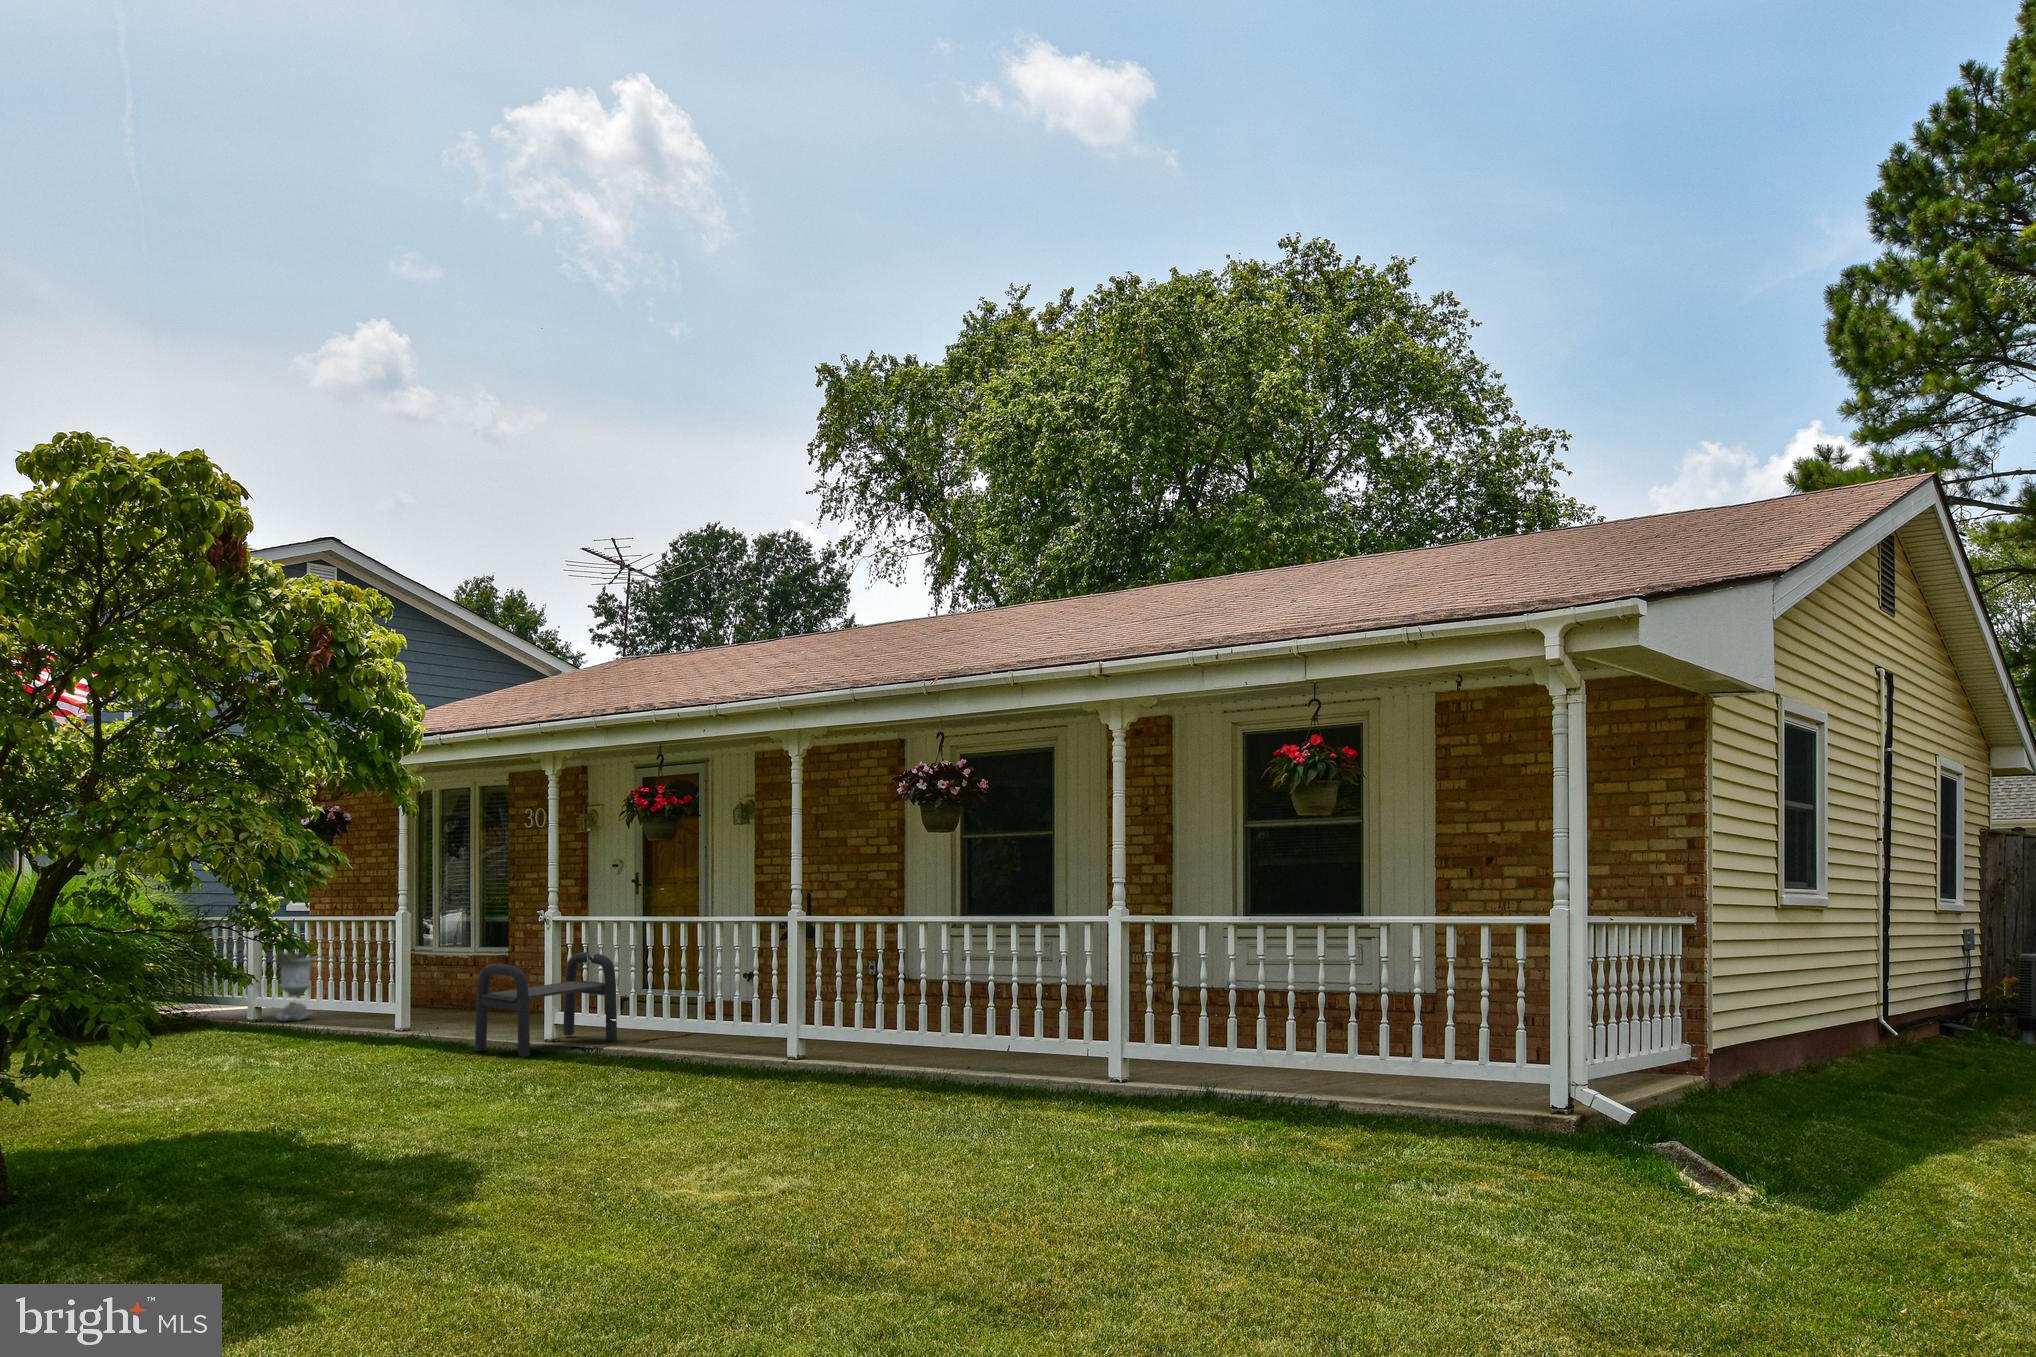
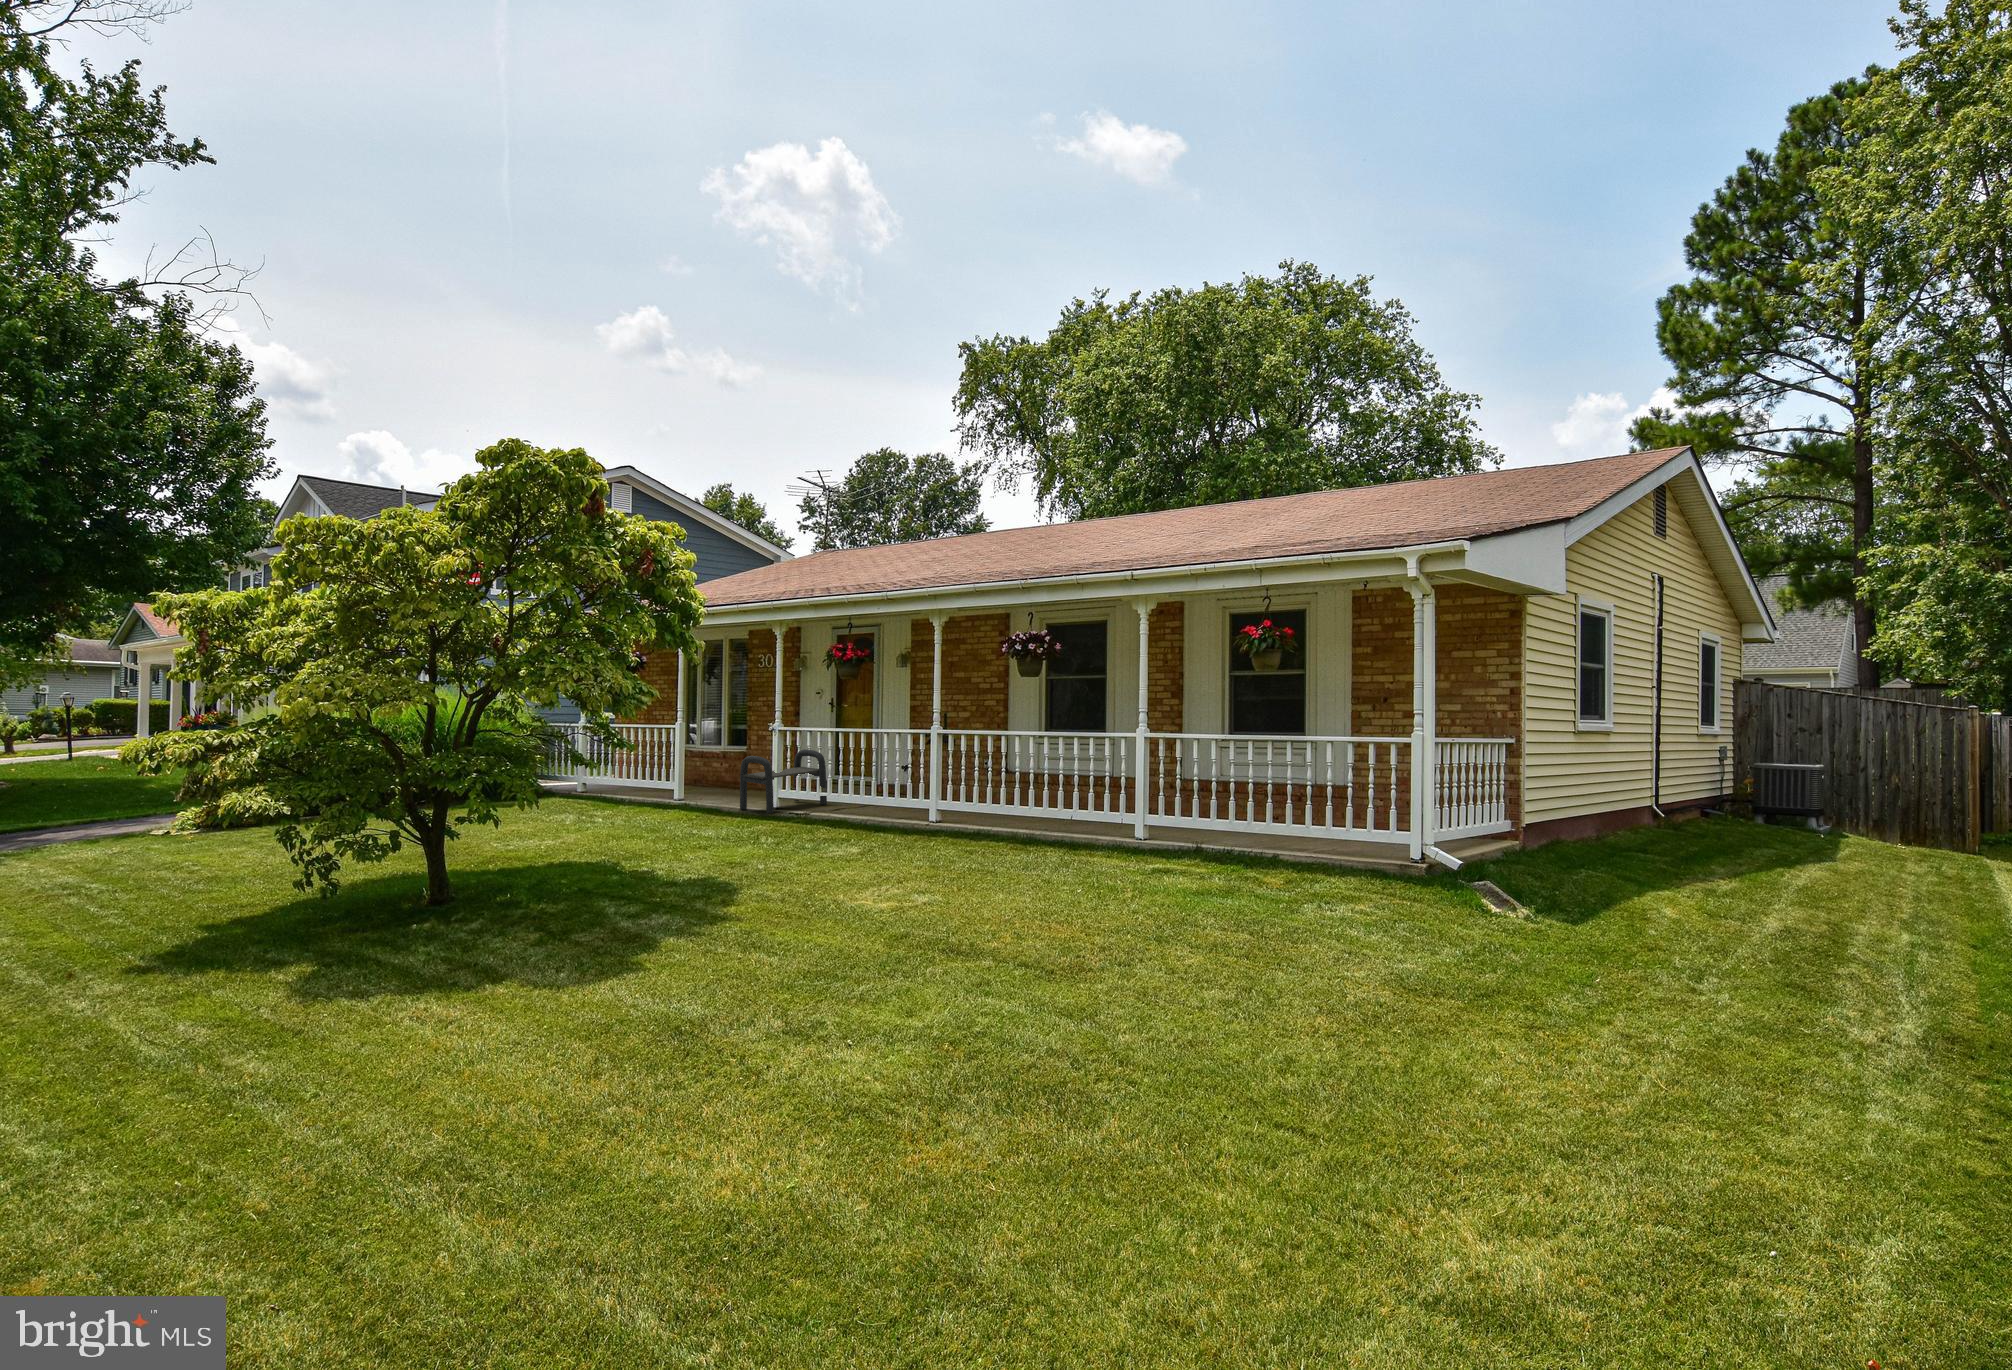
planter: present [275,952,315,1021] -> none [612,743,638,789]

